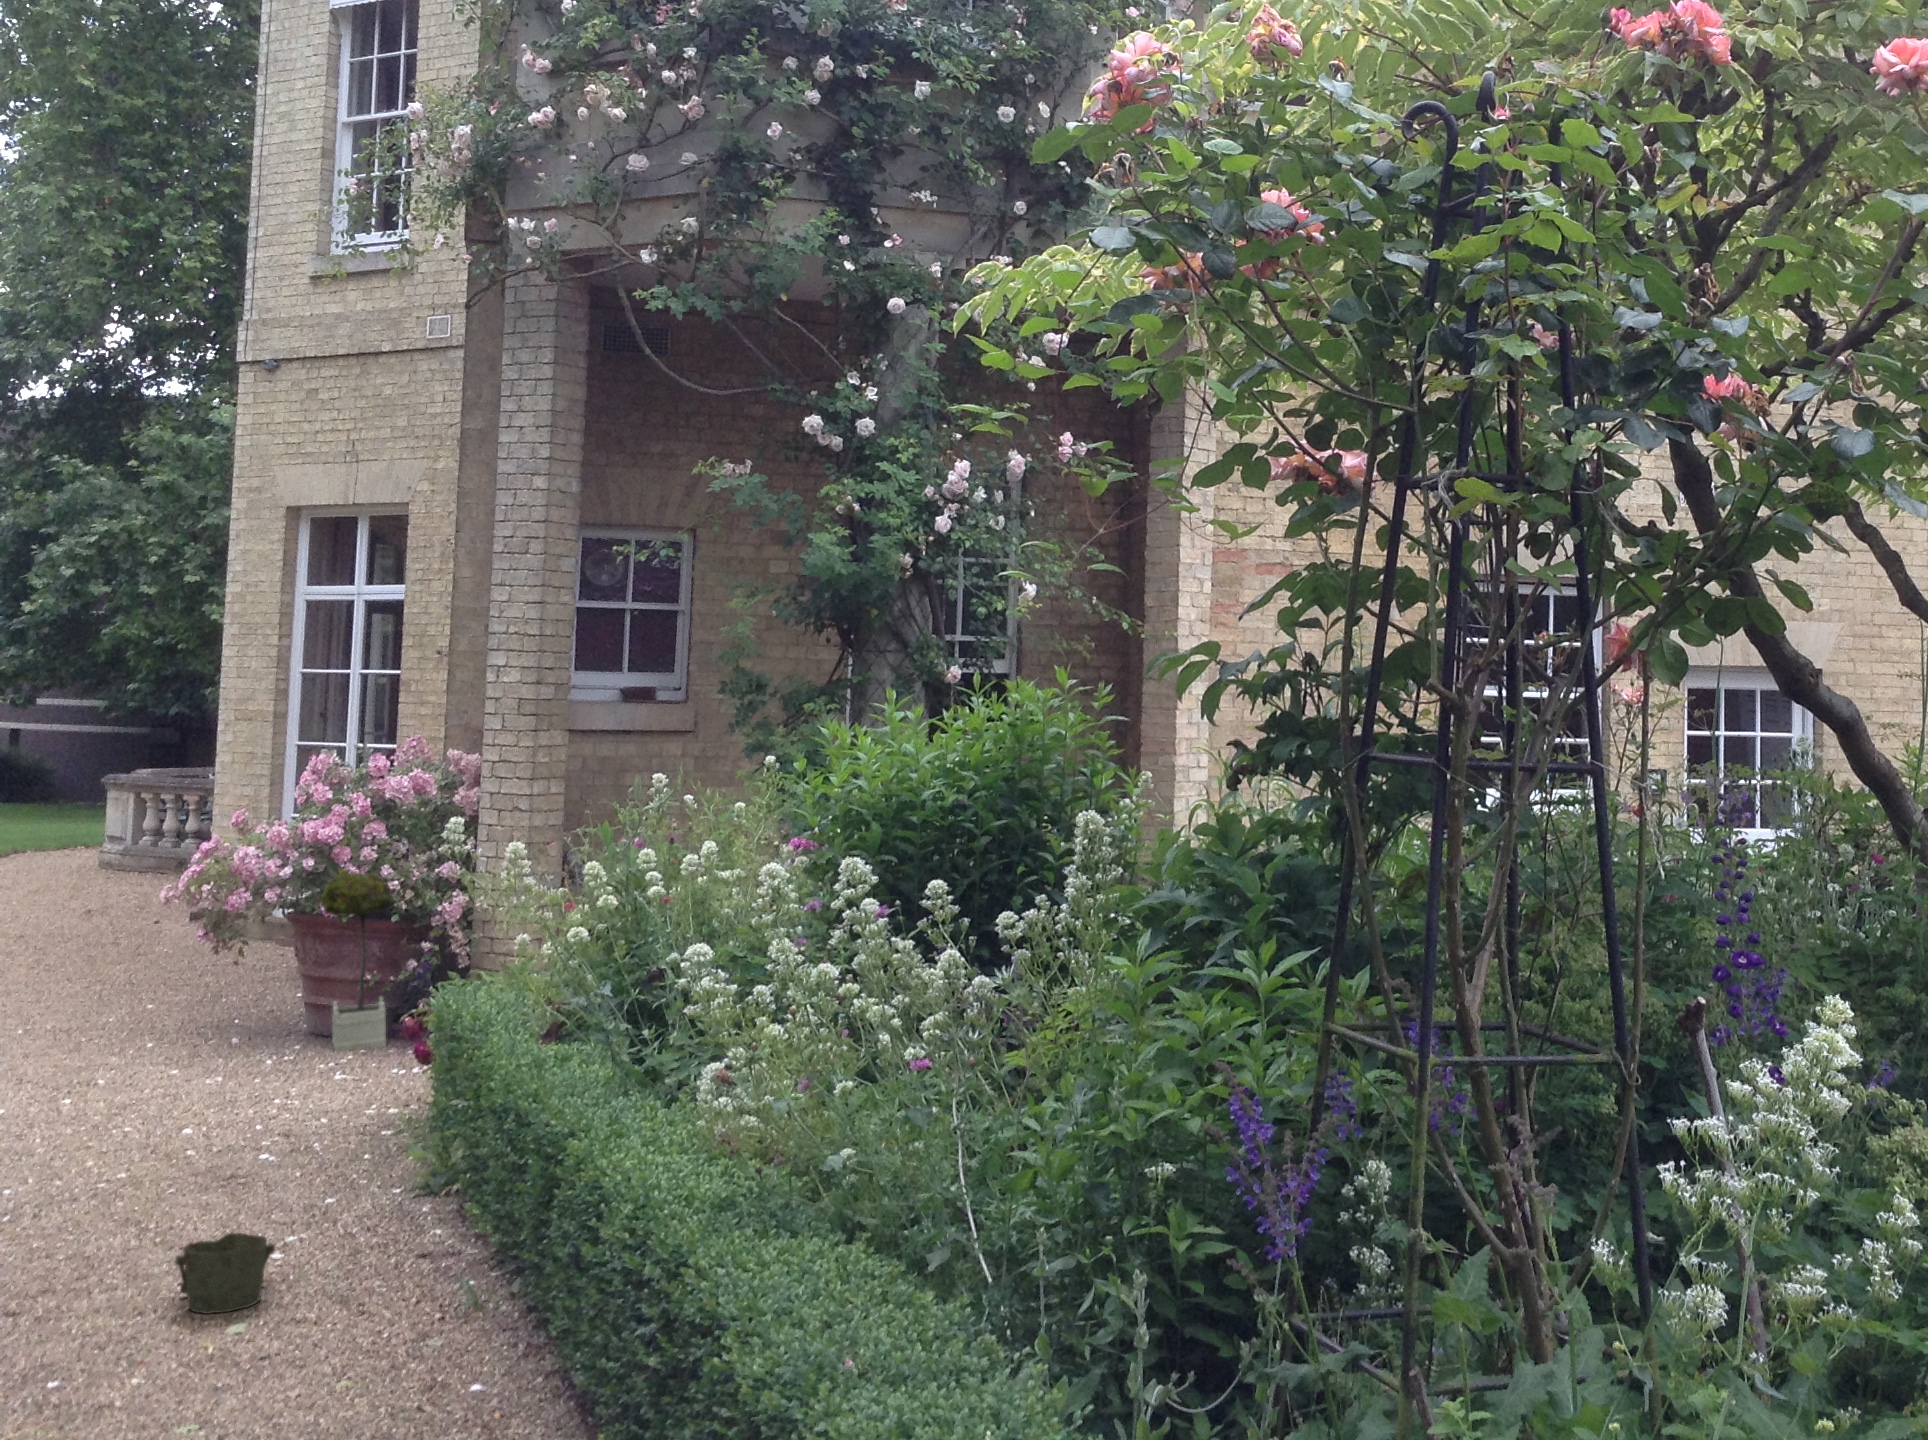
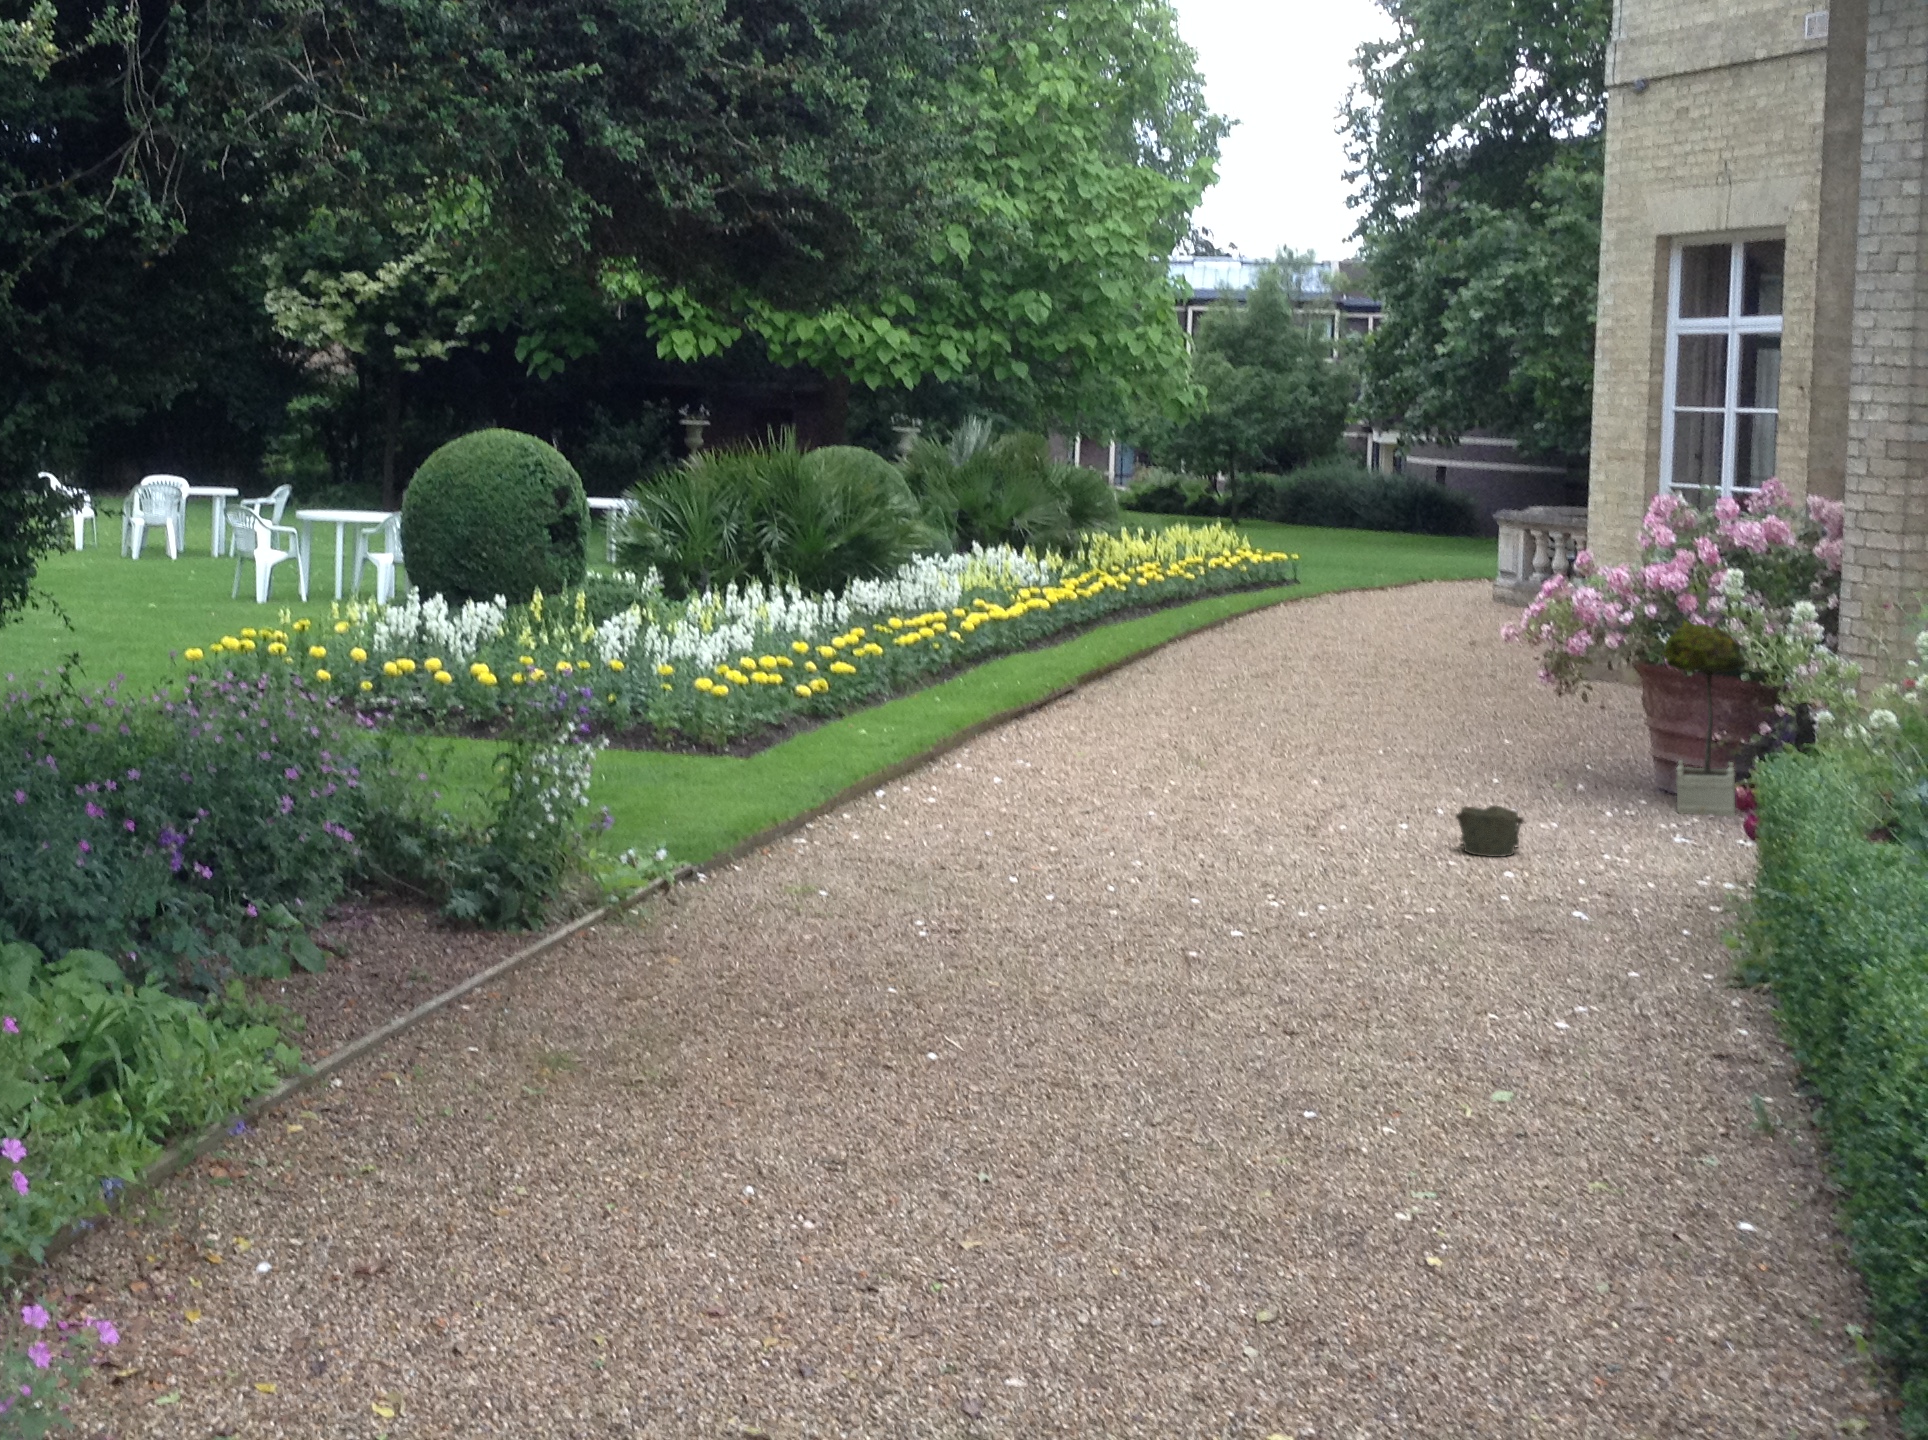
bucket: present [176,1233,275,1314] -> present [1456,805,1523,857]

